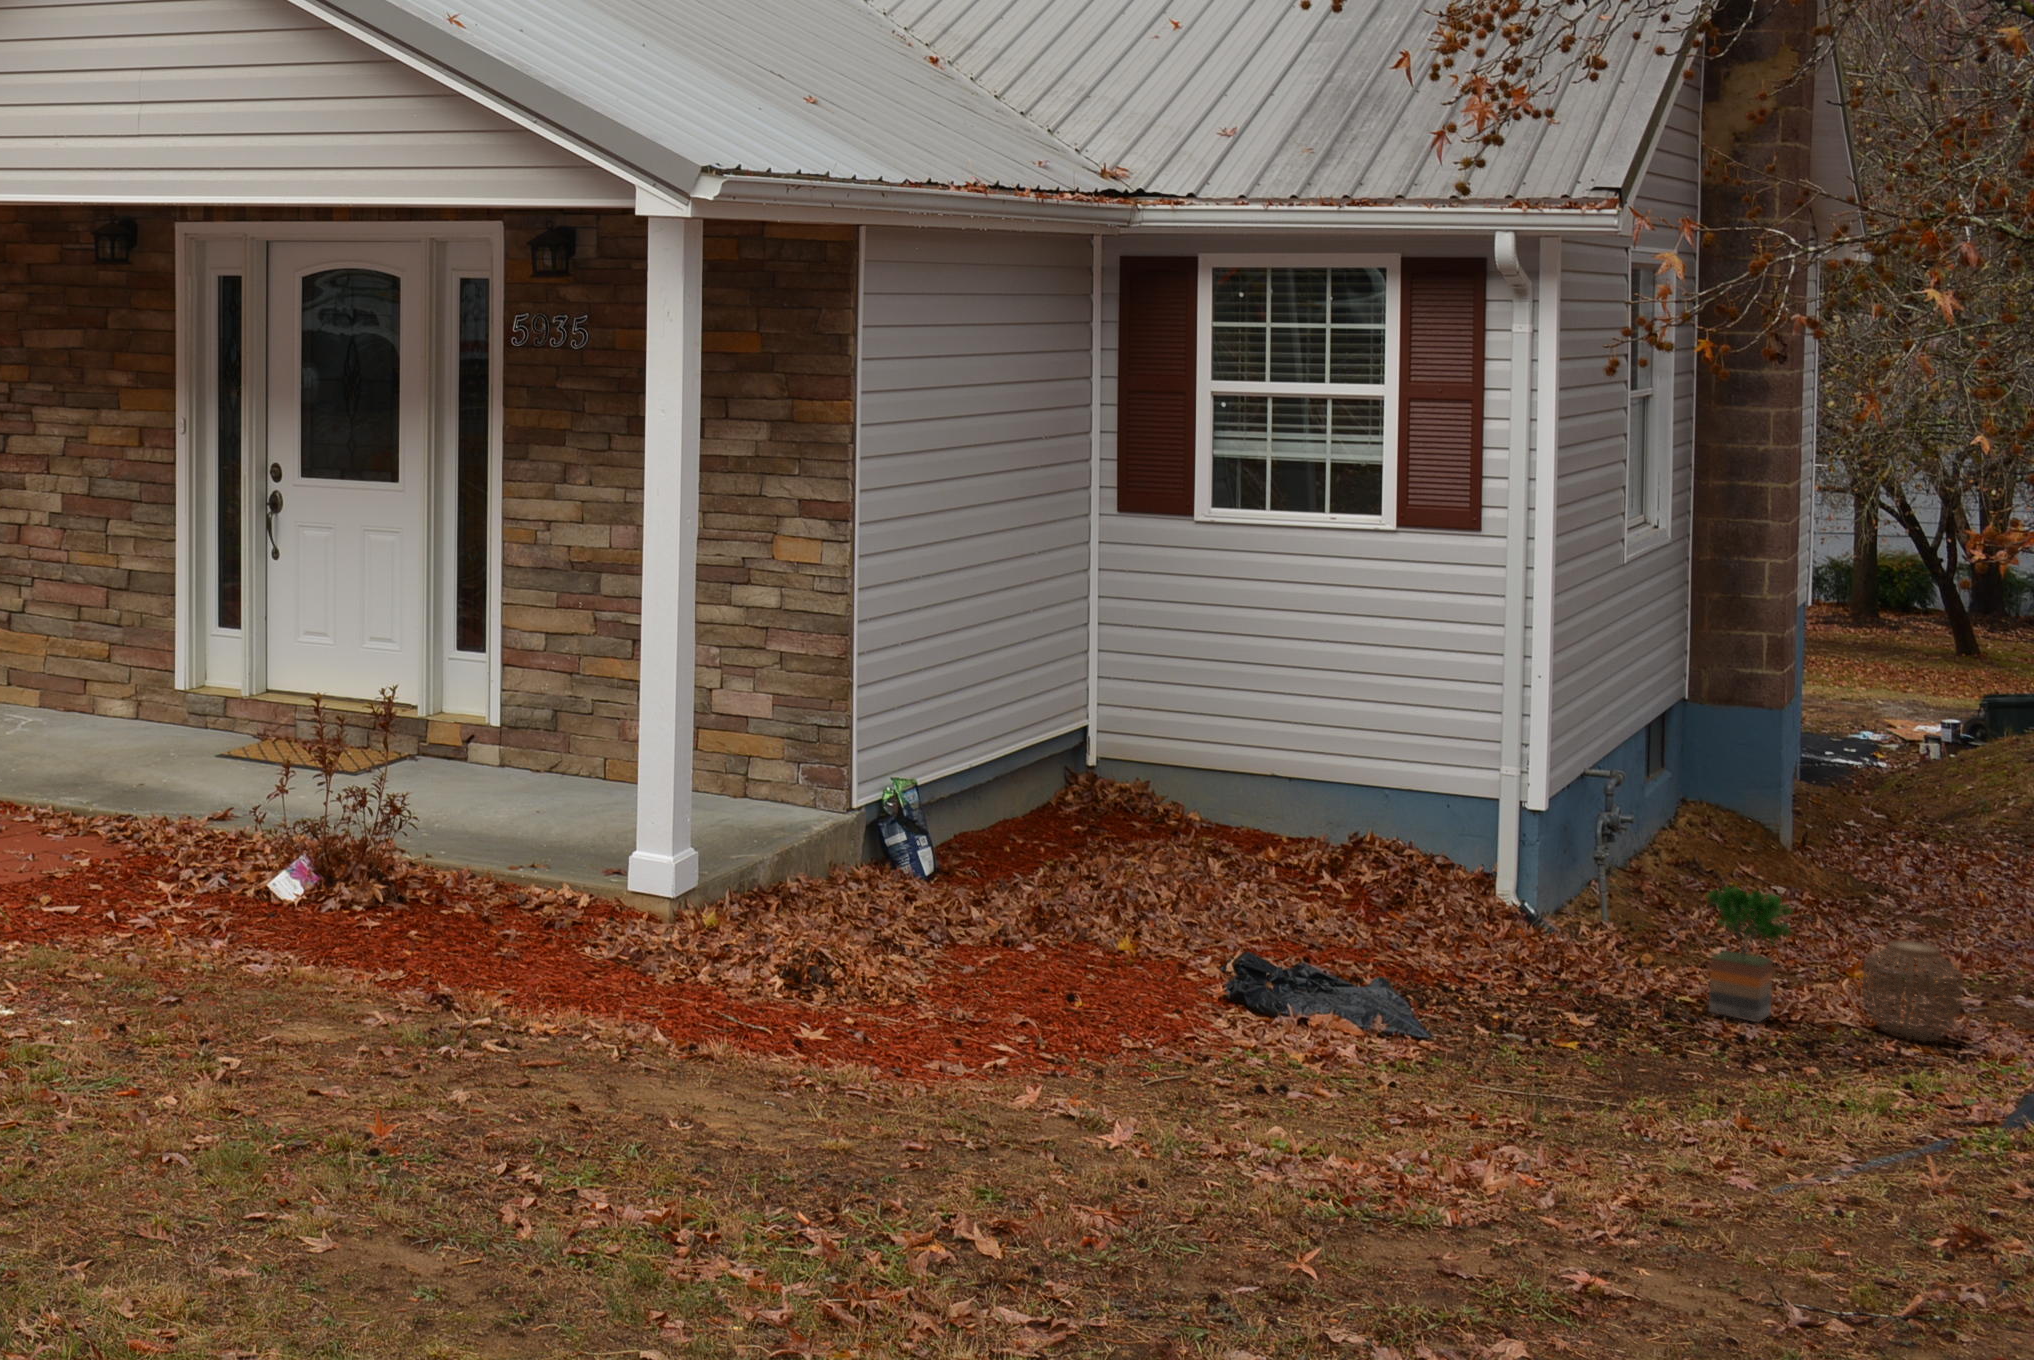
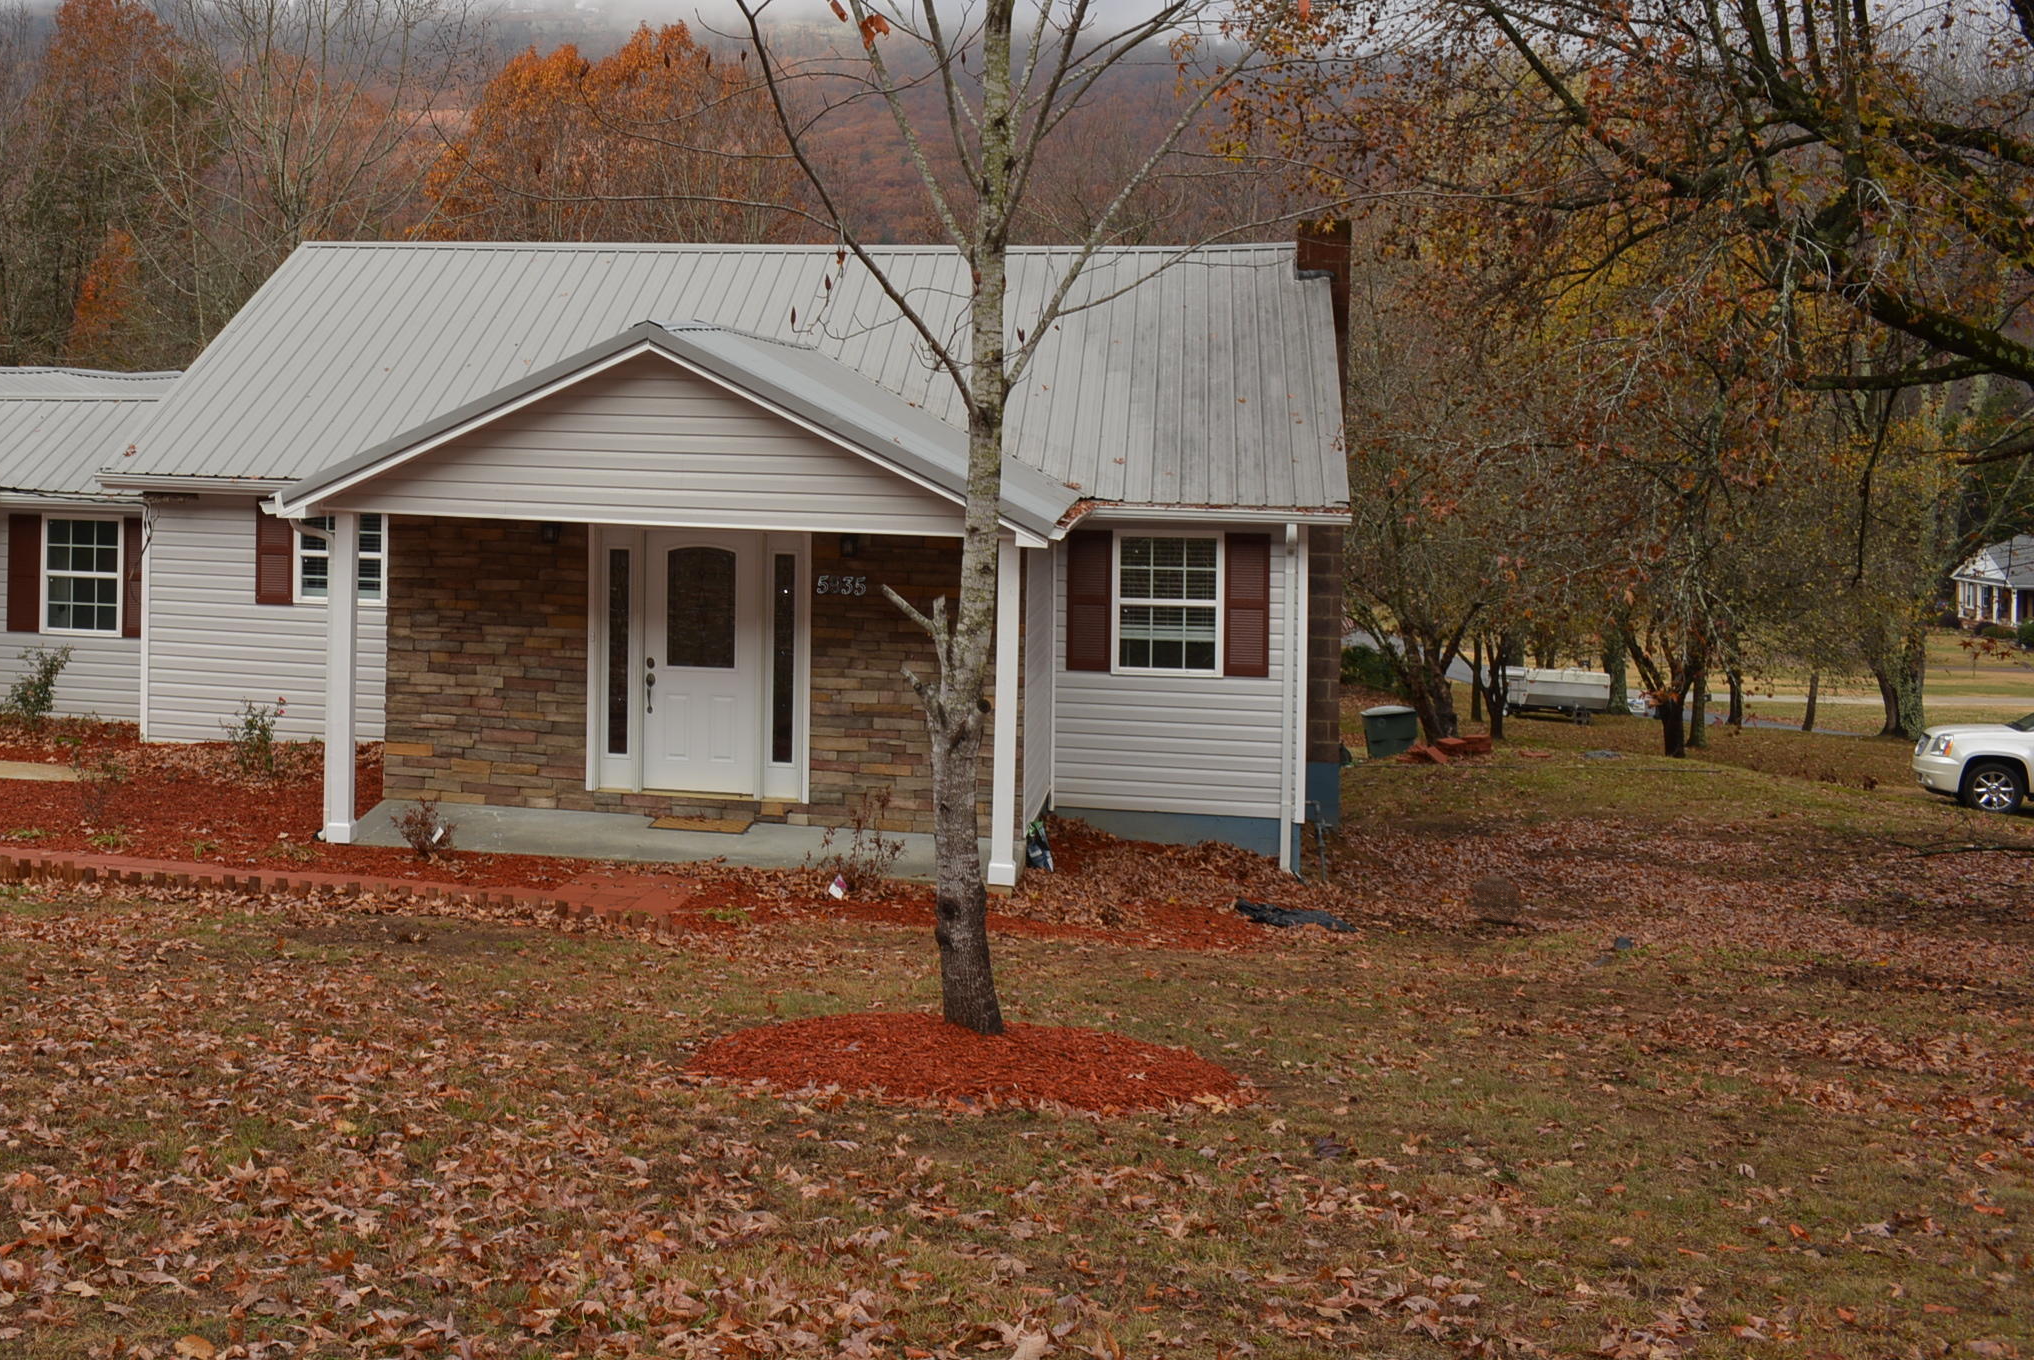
potted tree: present [1706,887,1791,1022] -> none [1403,853,1449,920]

